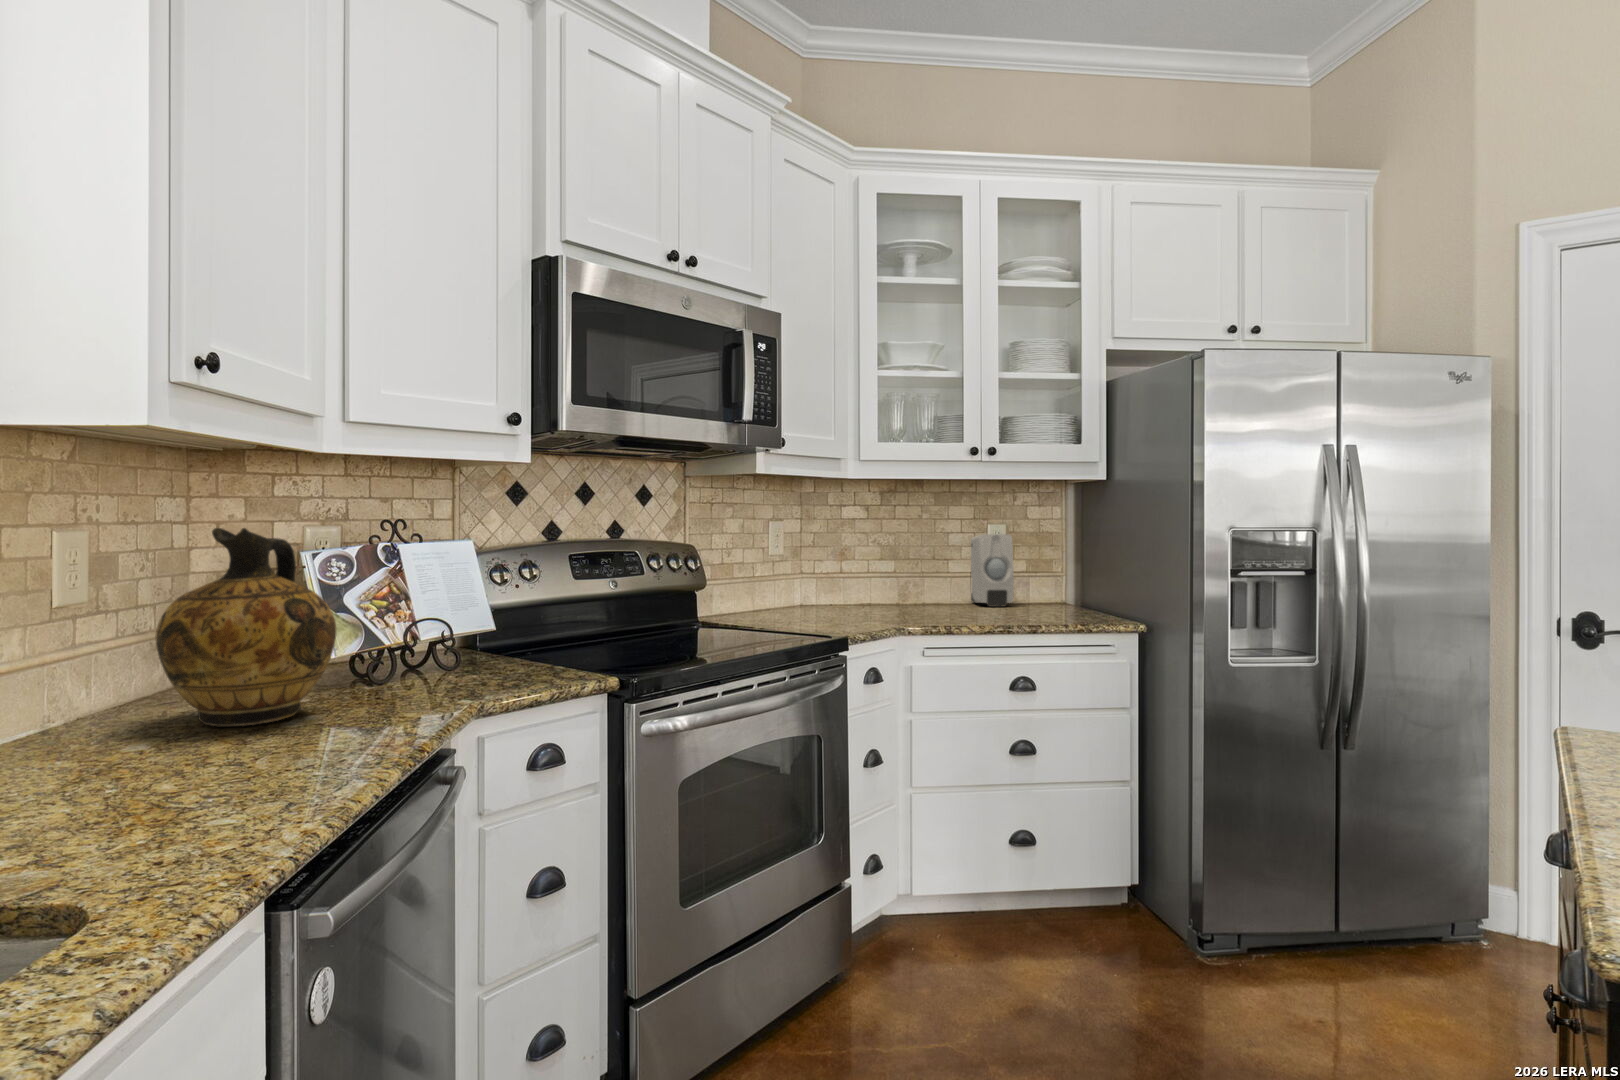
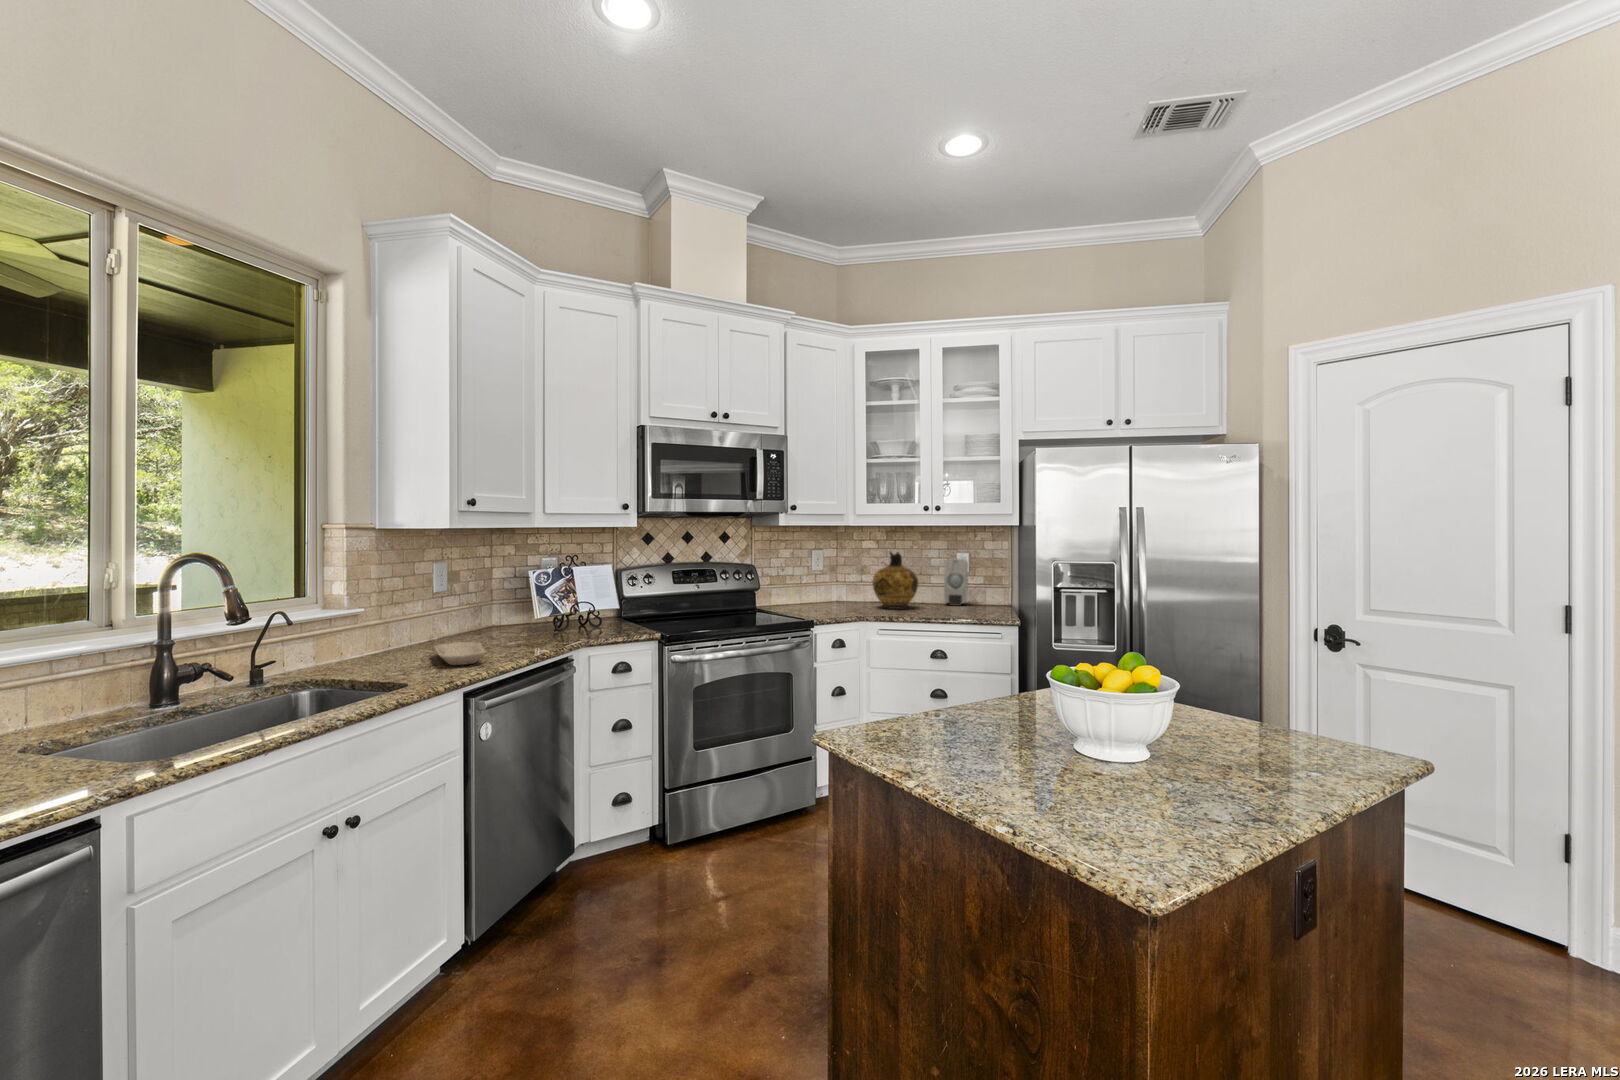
ceramic jug: present [155,528,336,726] -> present [872,552,918,609]
tray: none [82,736,279,825] -> present [434,642,485,665]

